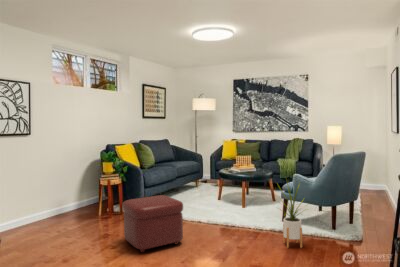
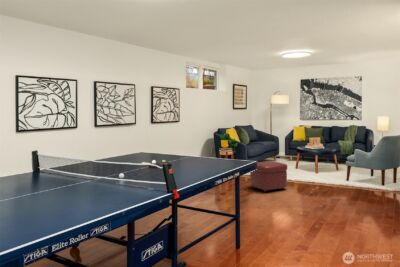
house plant: present [280,183,302,248] -> none [343,149,369,192]

